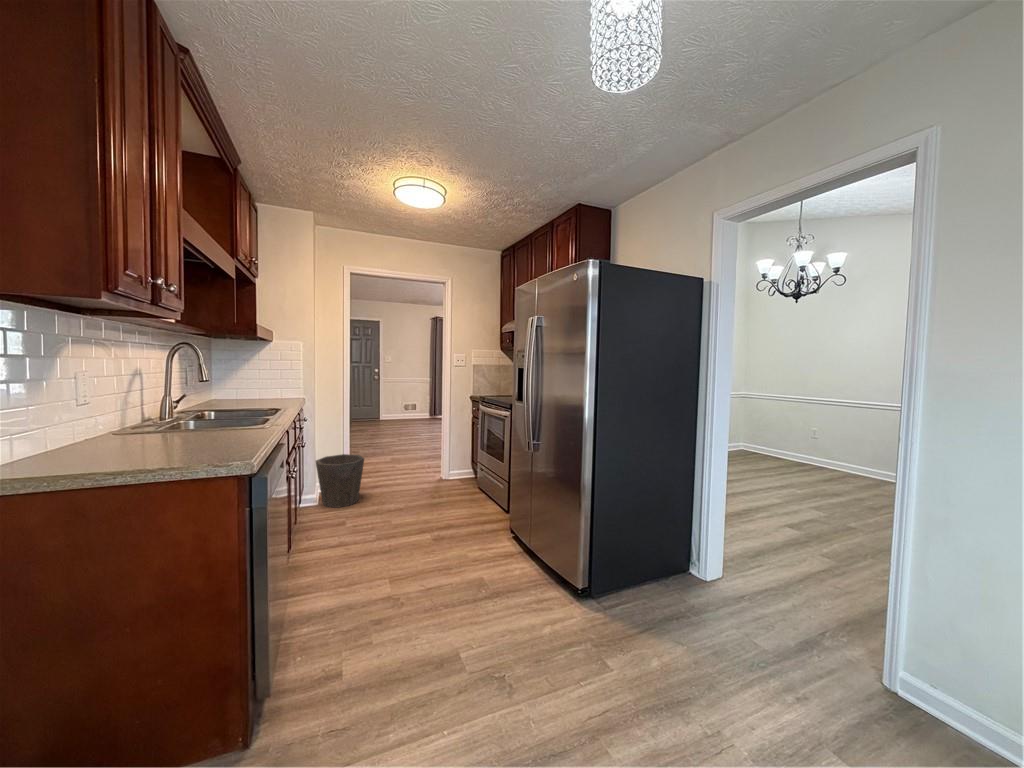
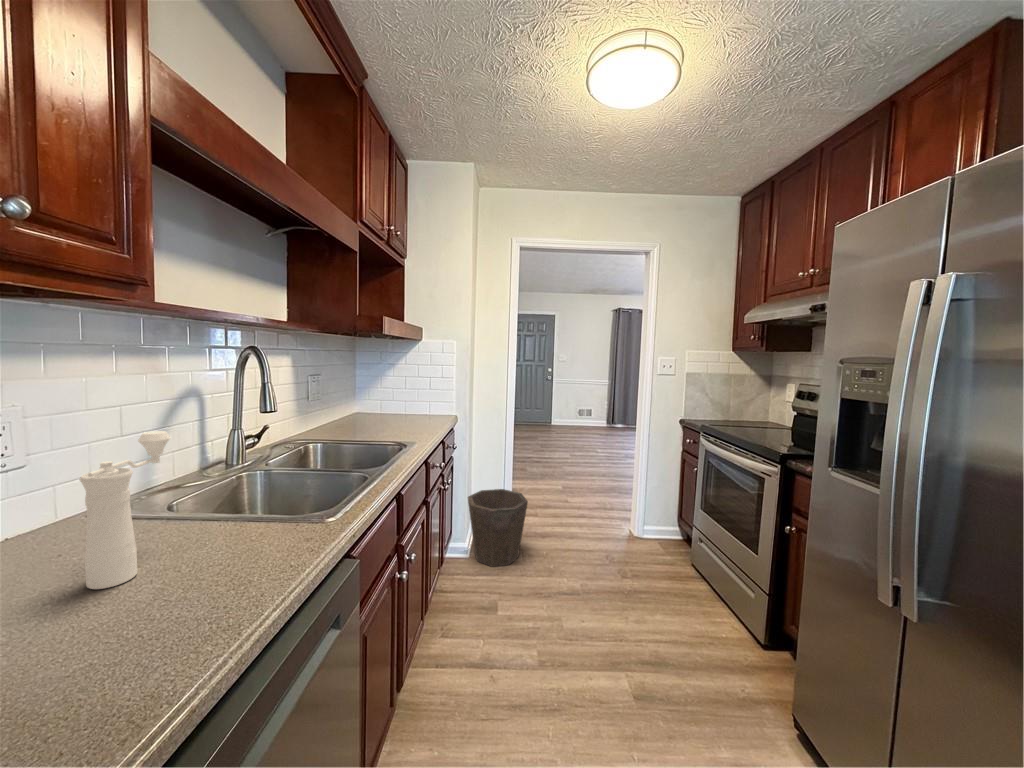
pepper mill: none [161,381,185,445] -> present [79,431,171,589]

